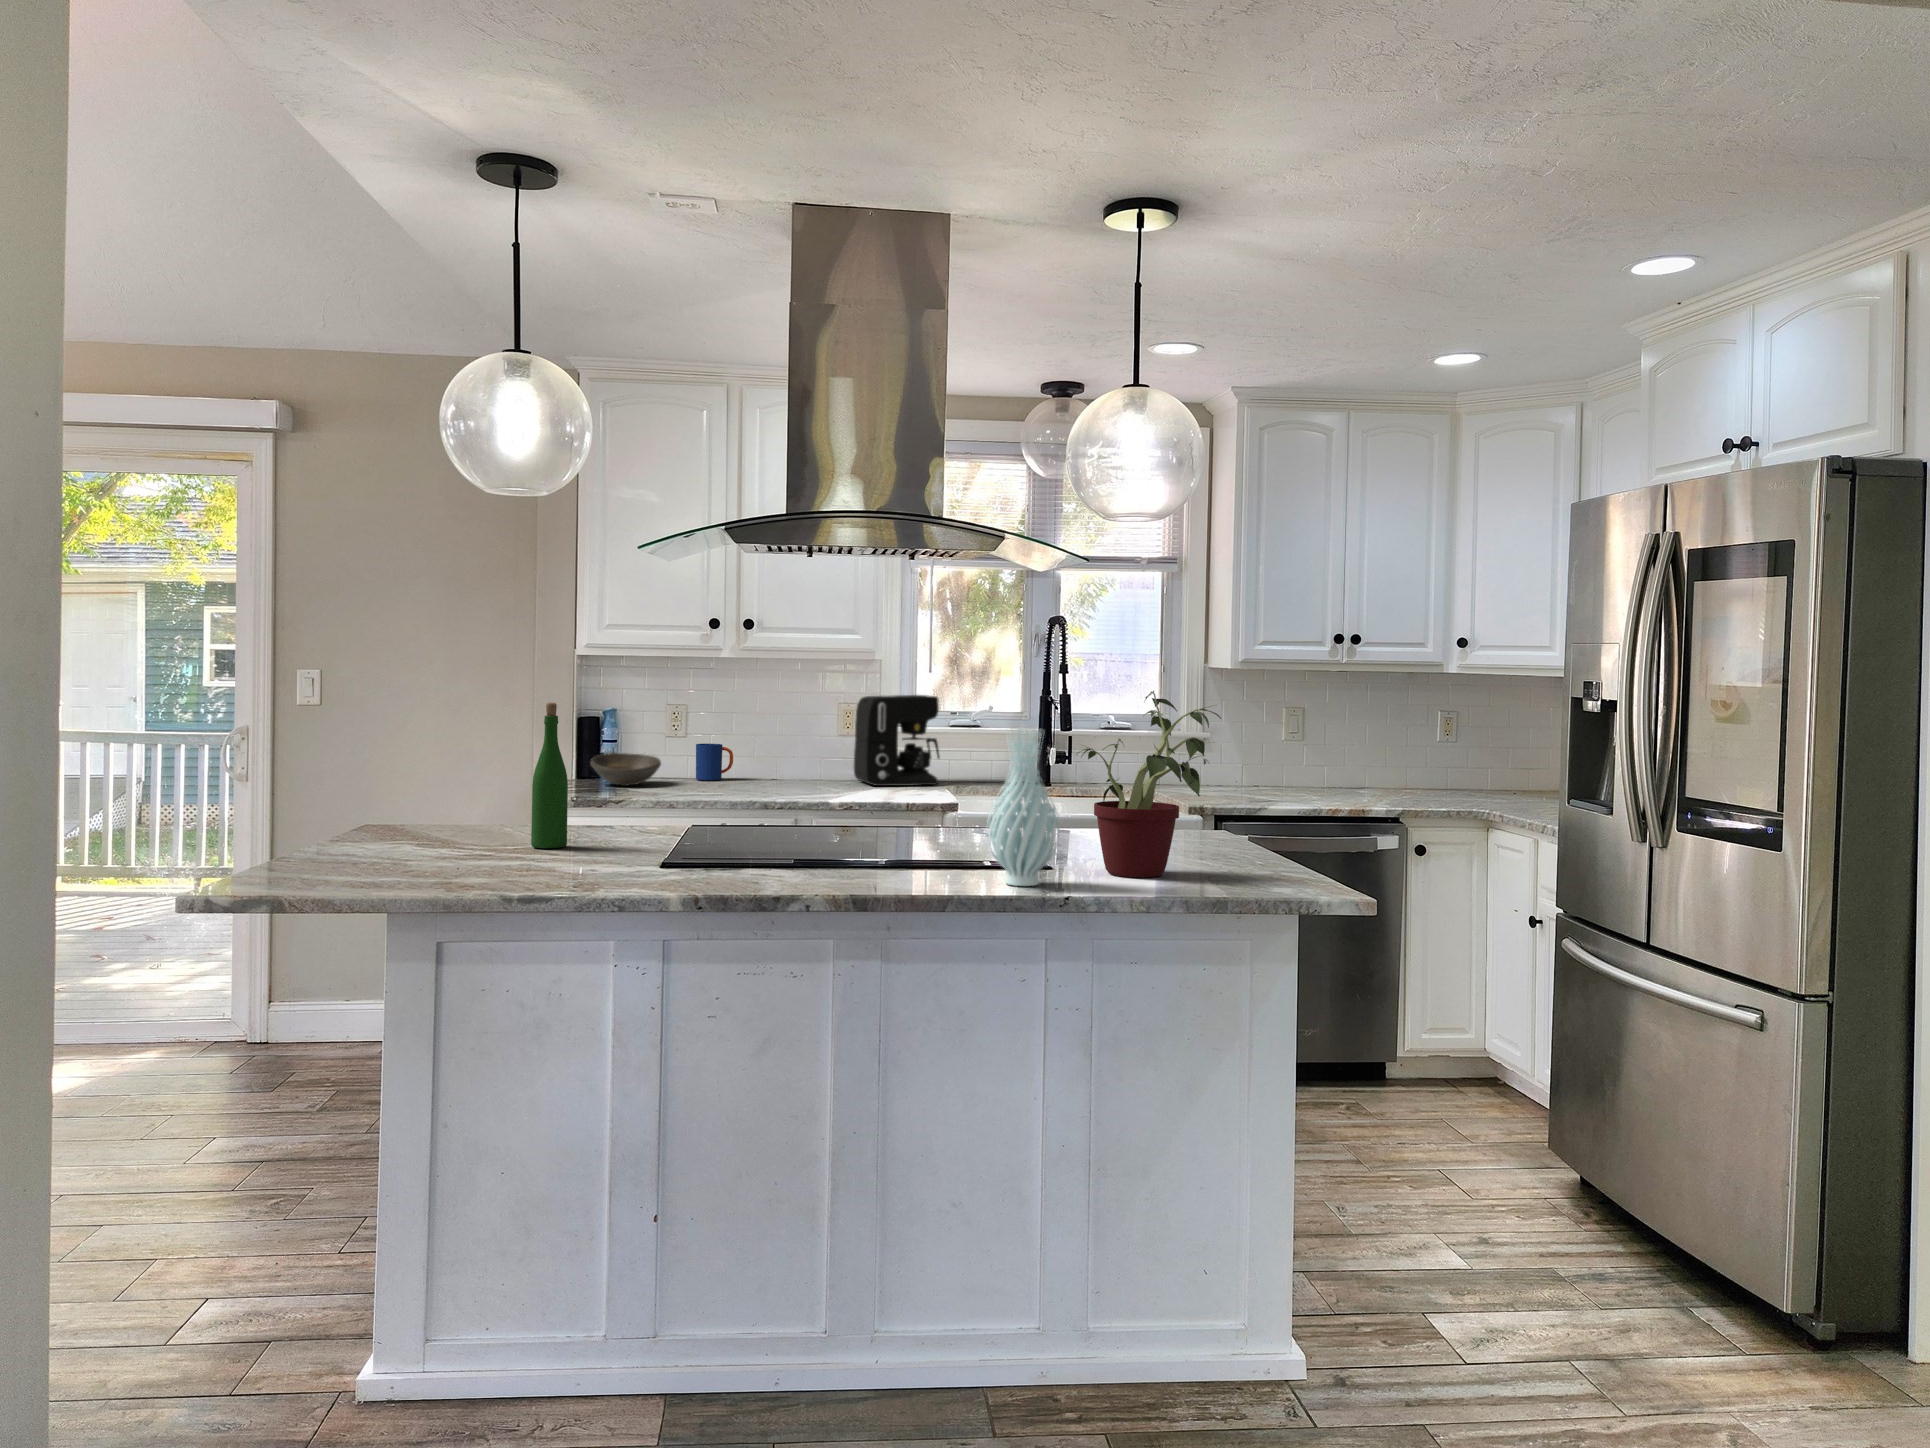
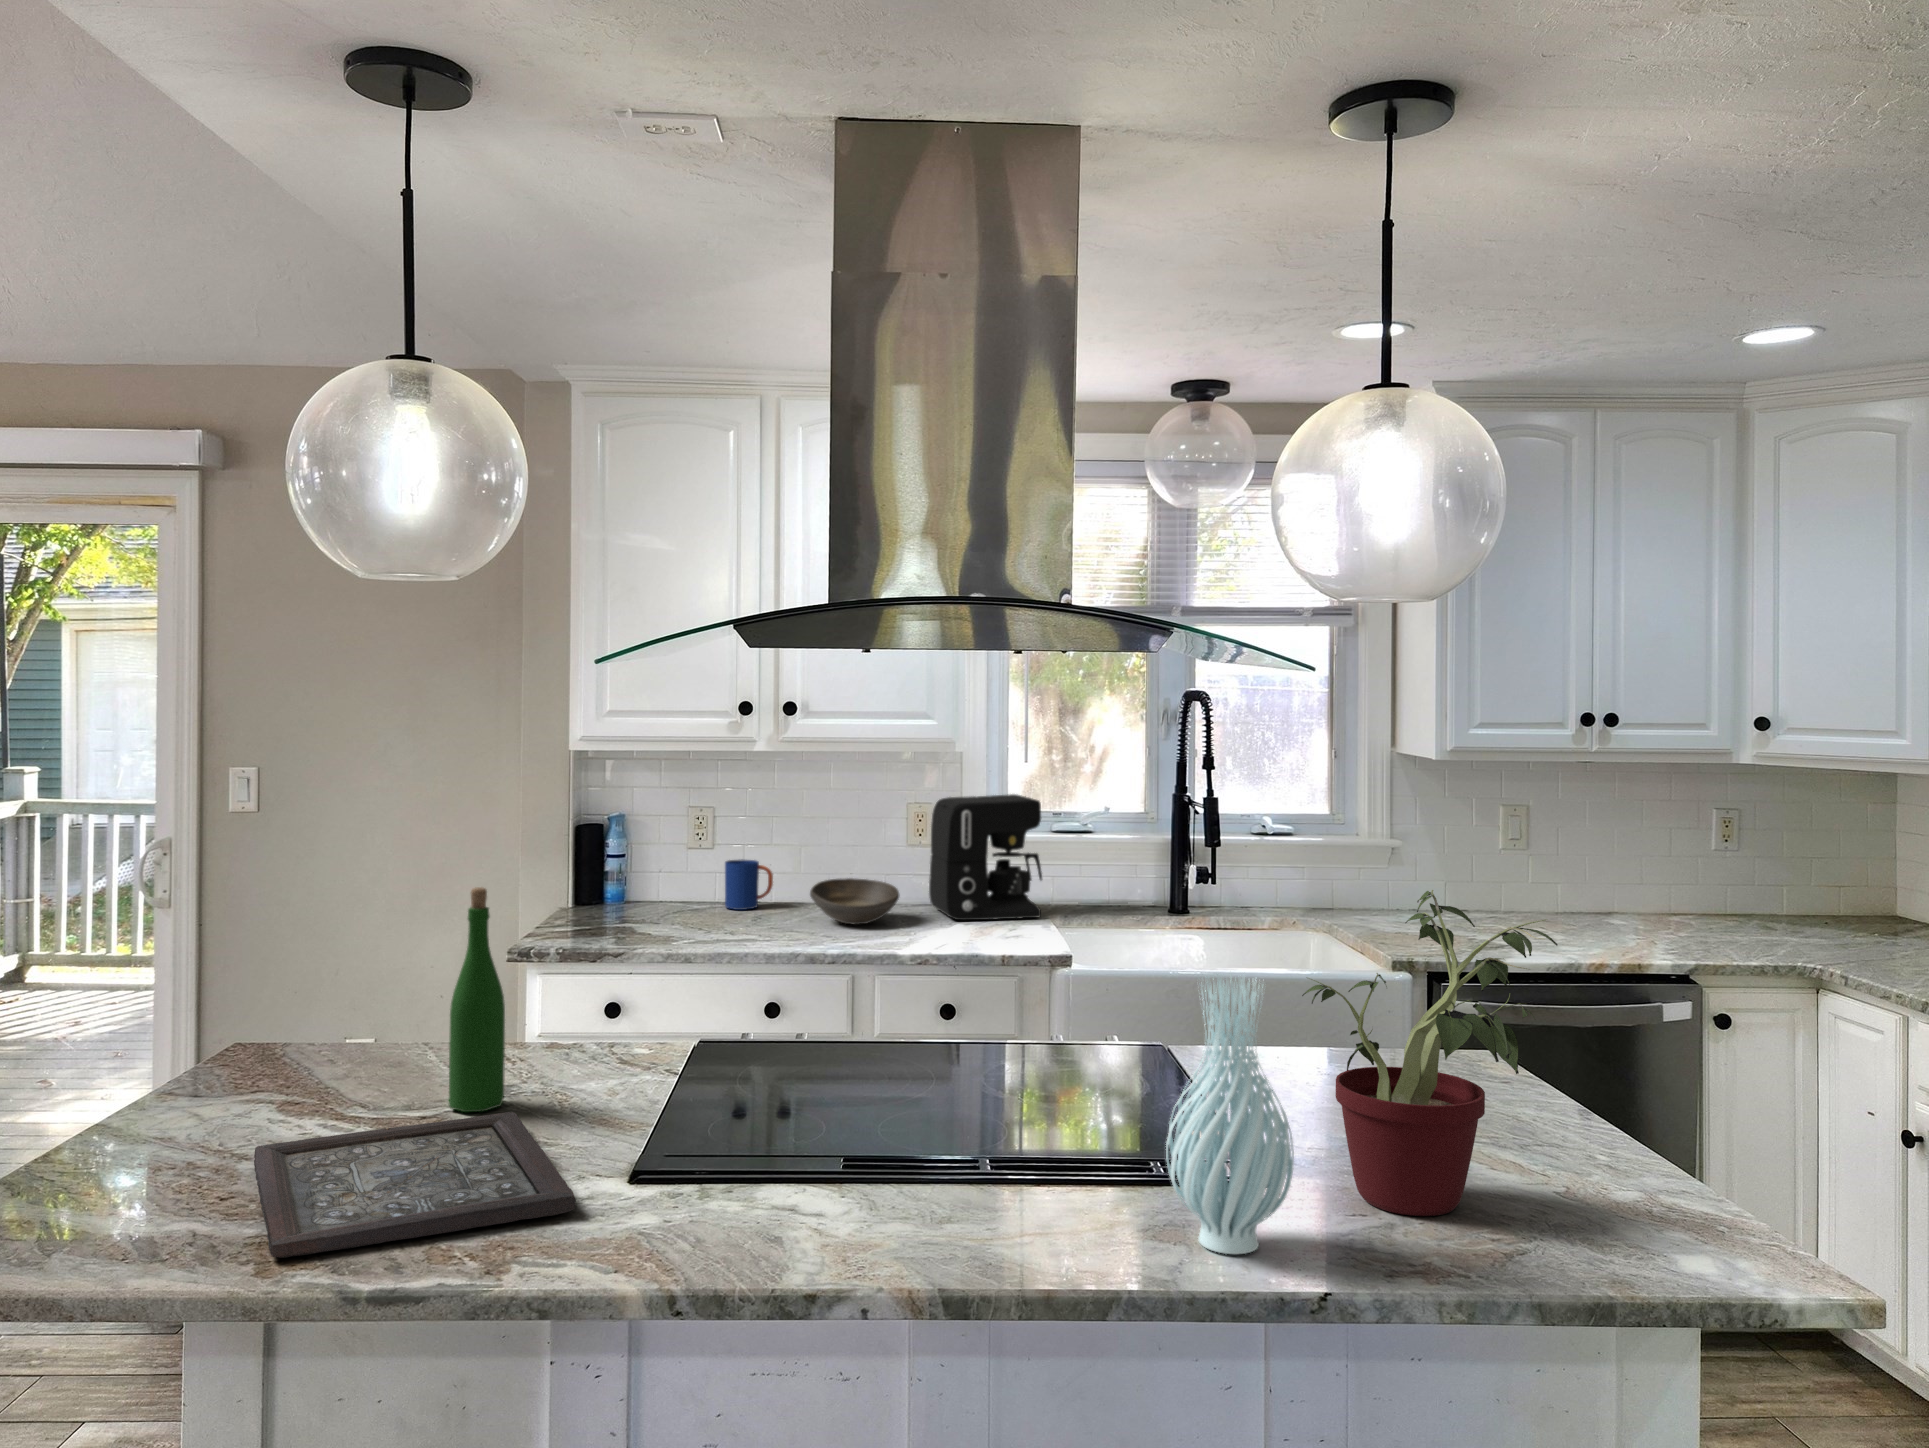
bowl: present [590,753,661,785] -> present [810,878,899,925]
tray: none [416,842,632,886] -> present [254,1112,576,1258]

